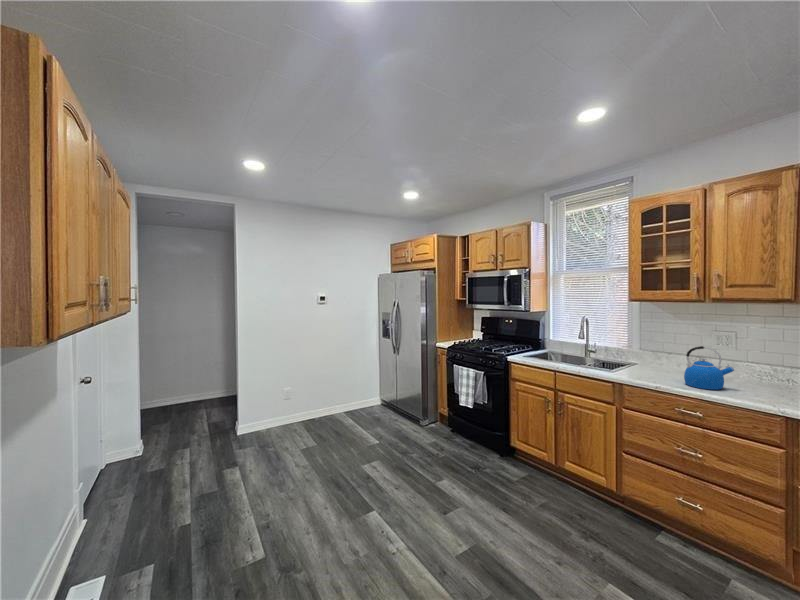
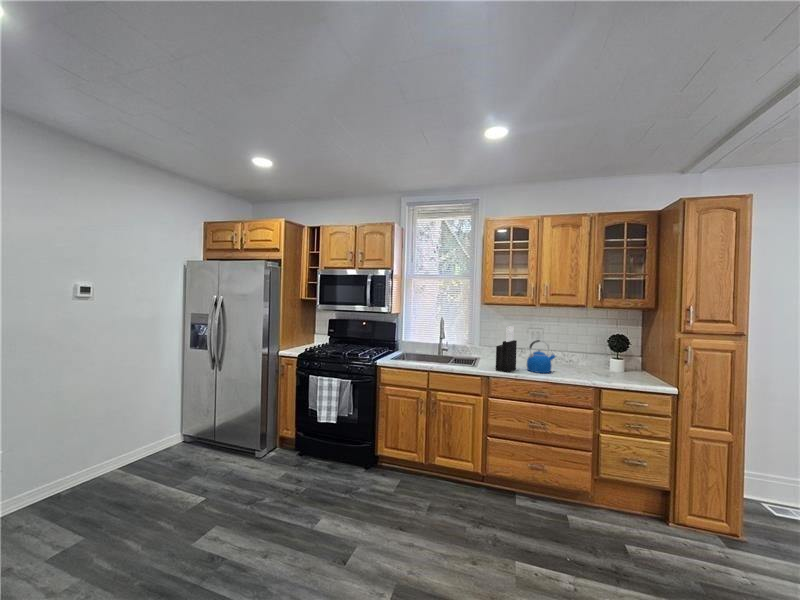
knife block: none [633,328,668,382] -> present [496,326,517,372]

